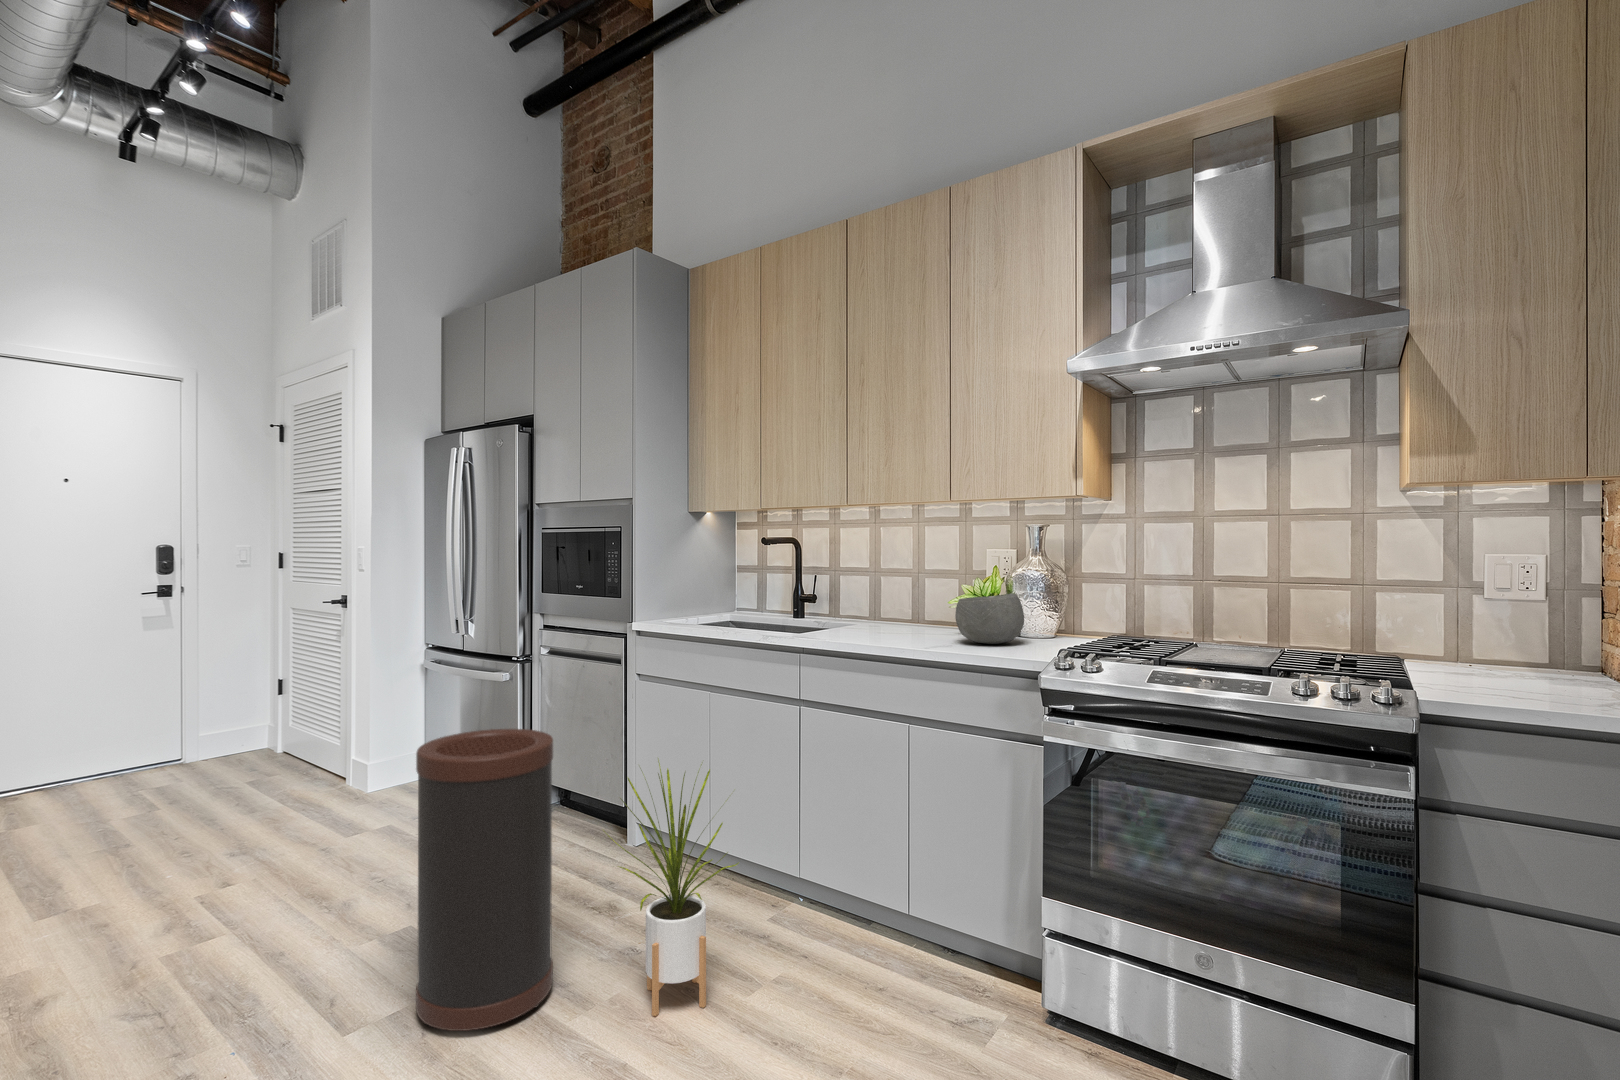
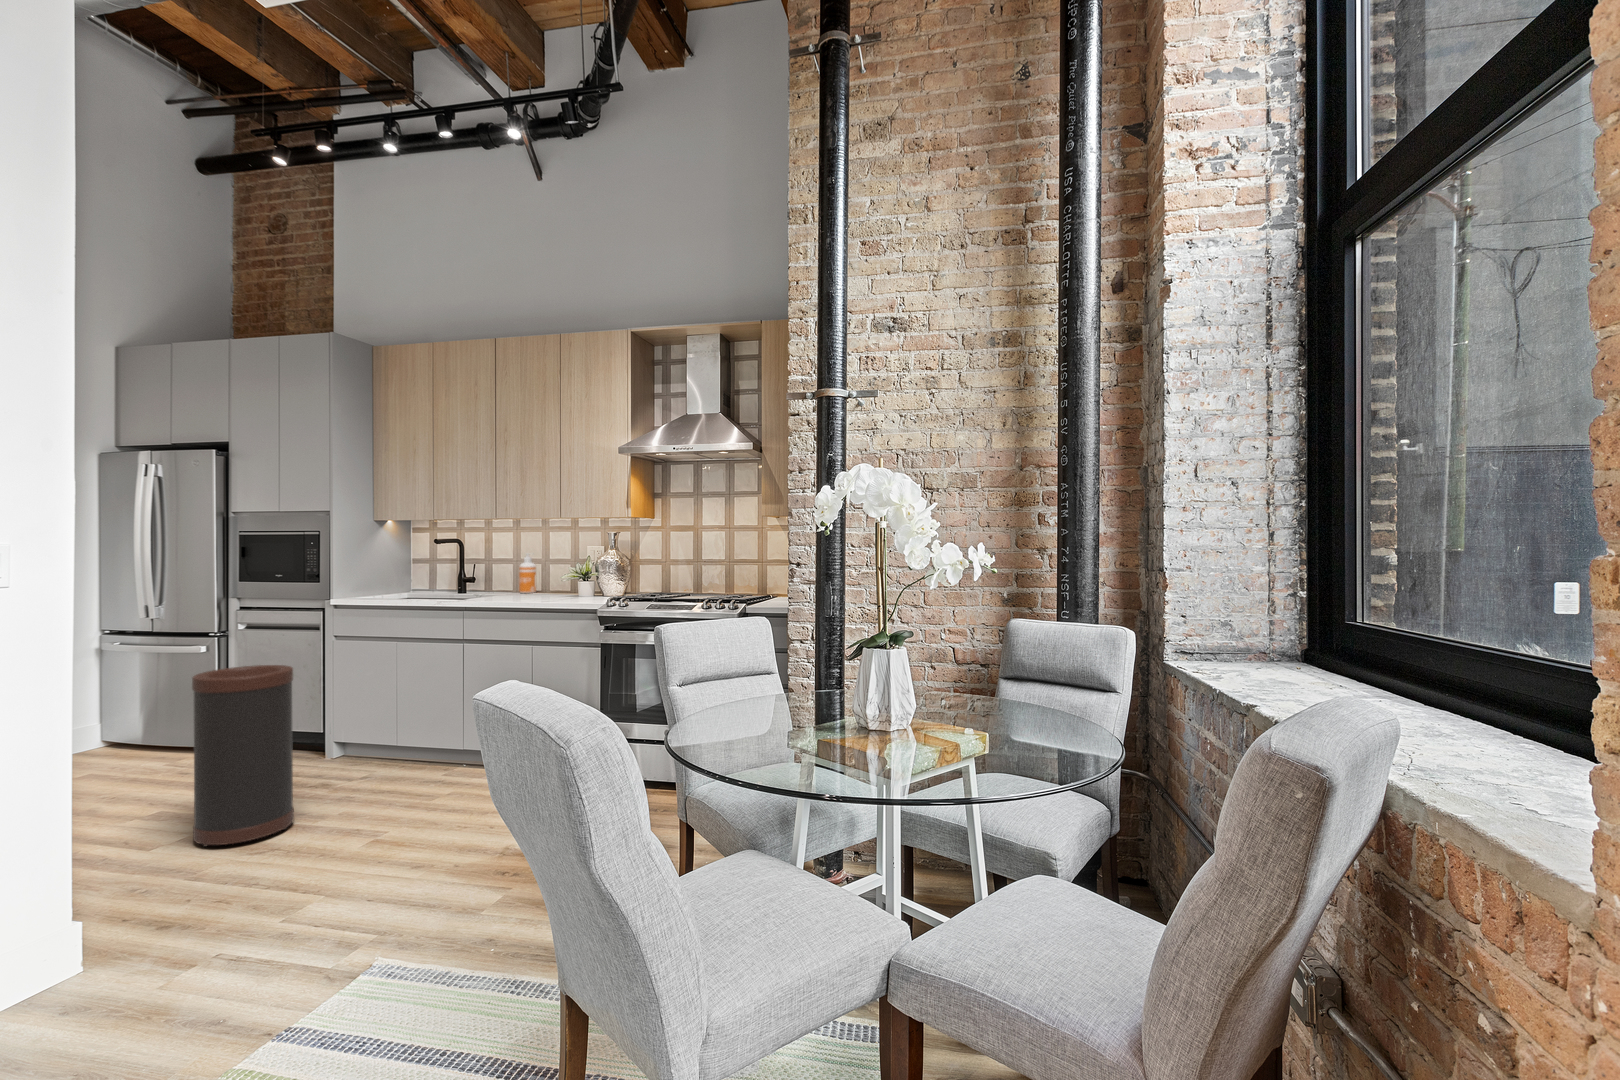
soap dispenser: none [881,560,905,623] -> present [519,553,536,593]
bowl: present [955,593,1024,644] -> none [561,571,601,600]
house plant: present [605,759,739,1016] -> none [333,672,424,821]

